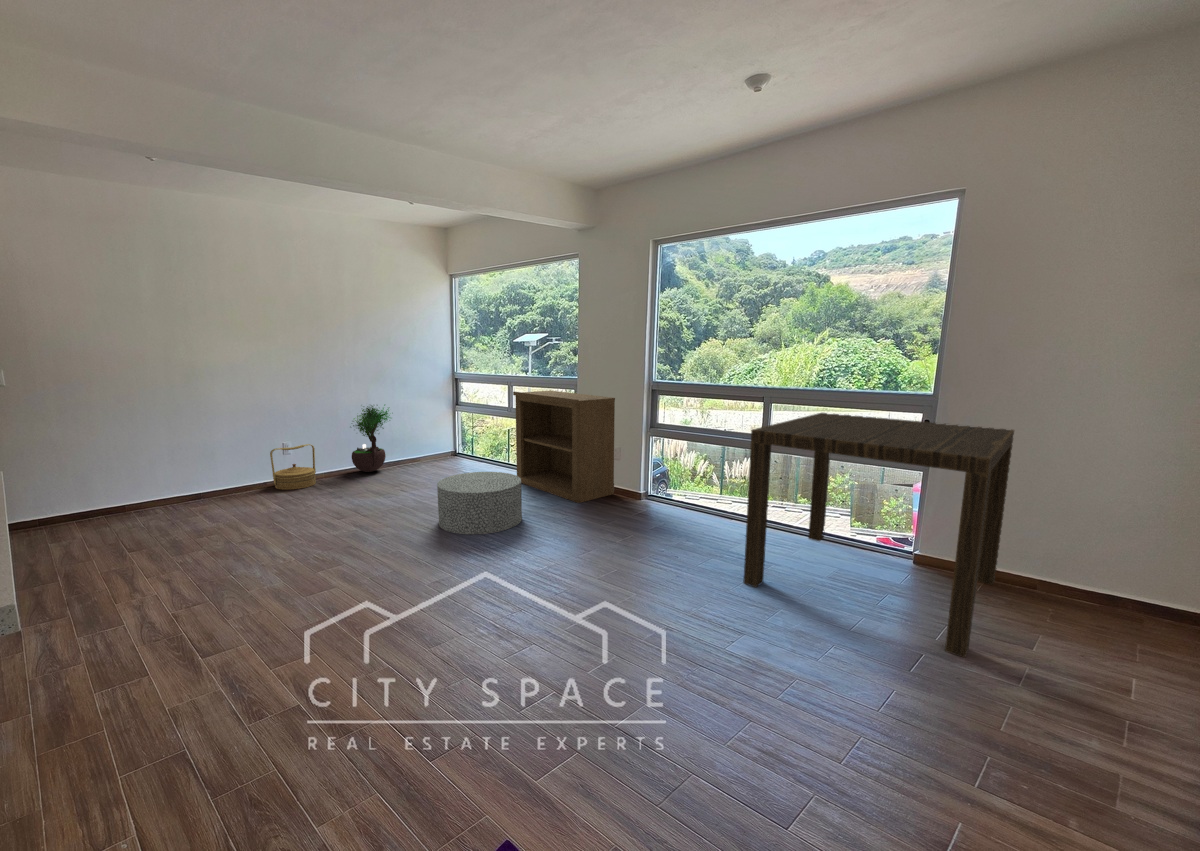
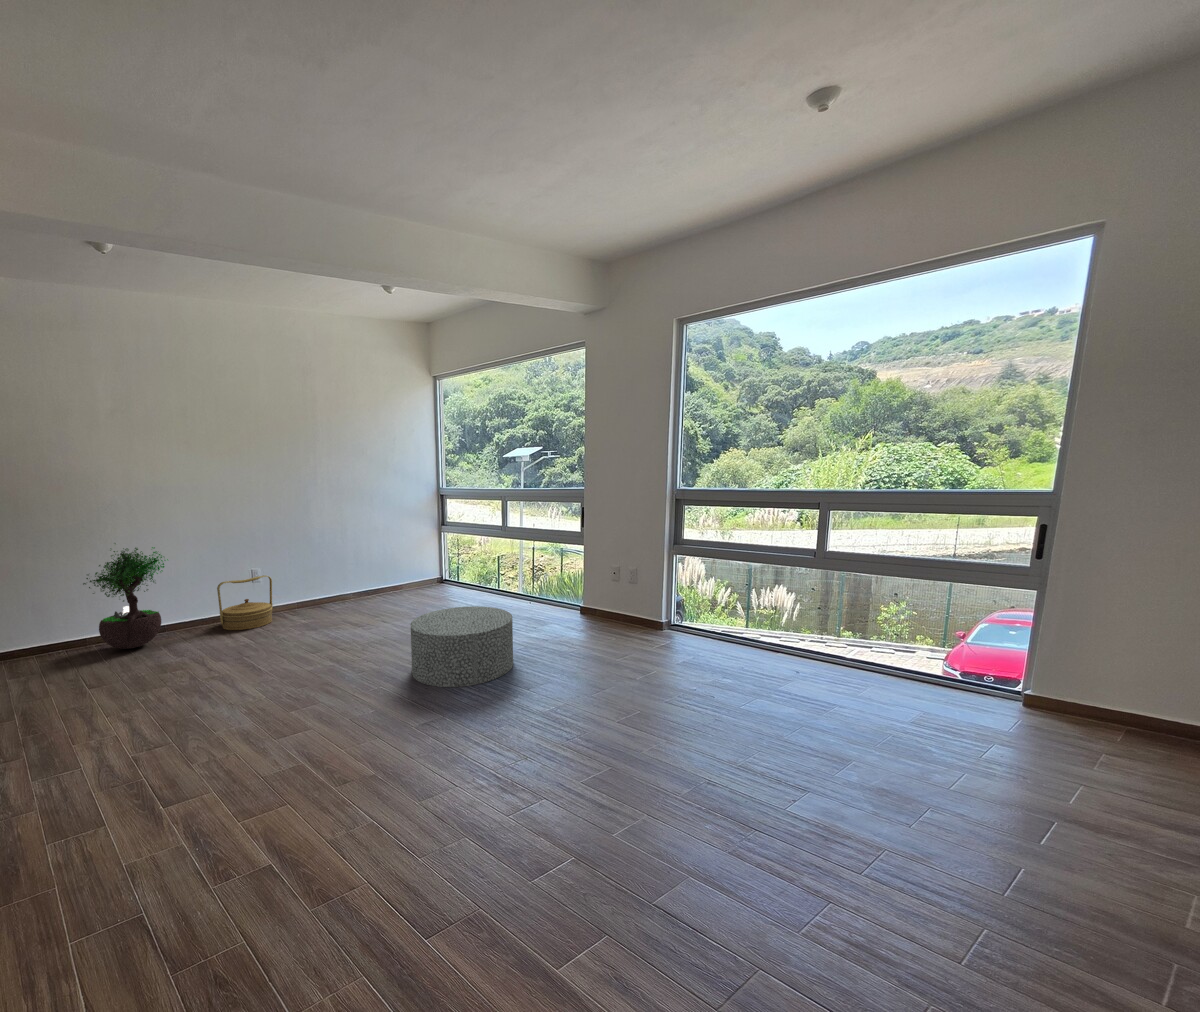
bookshelf: present [513,390,615,503] -> none [503,510,620,641]
potted tree: present [352,405,390,472] -> present [83,543,168,649]
dining table: present [744,413,1014,658] -> none [800,531,1162,876]

